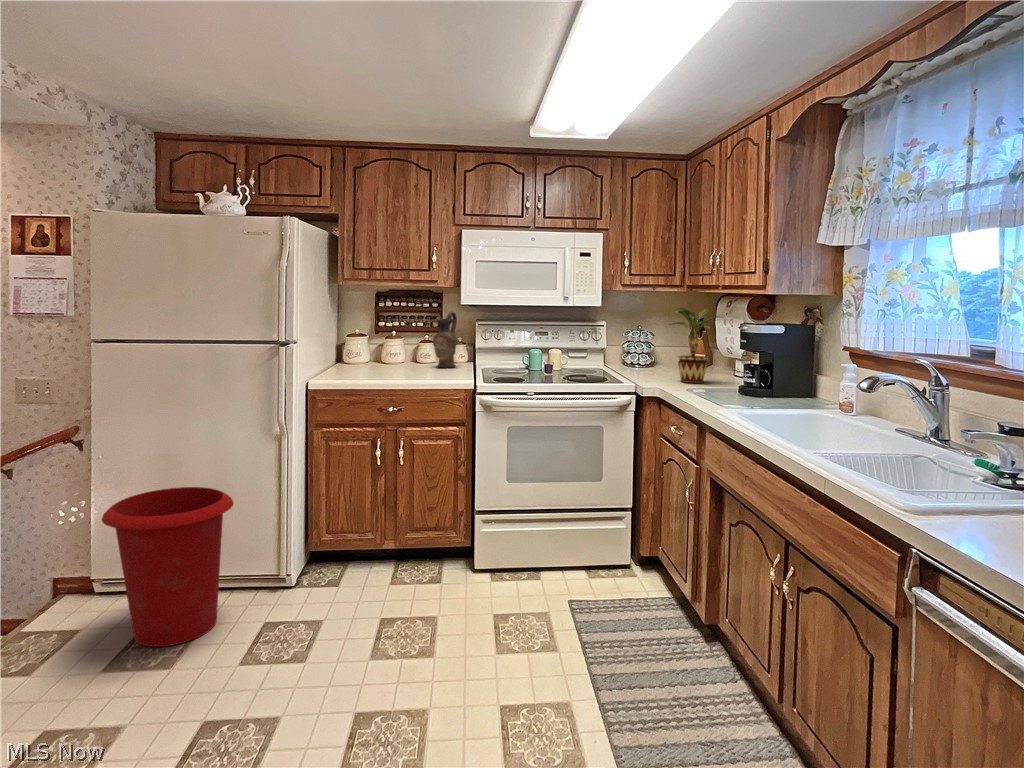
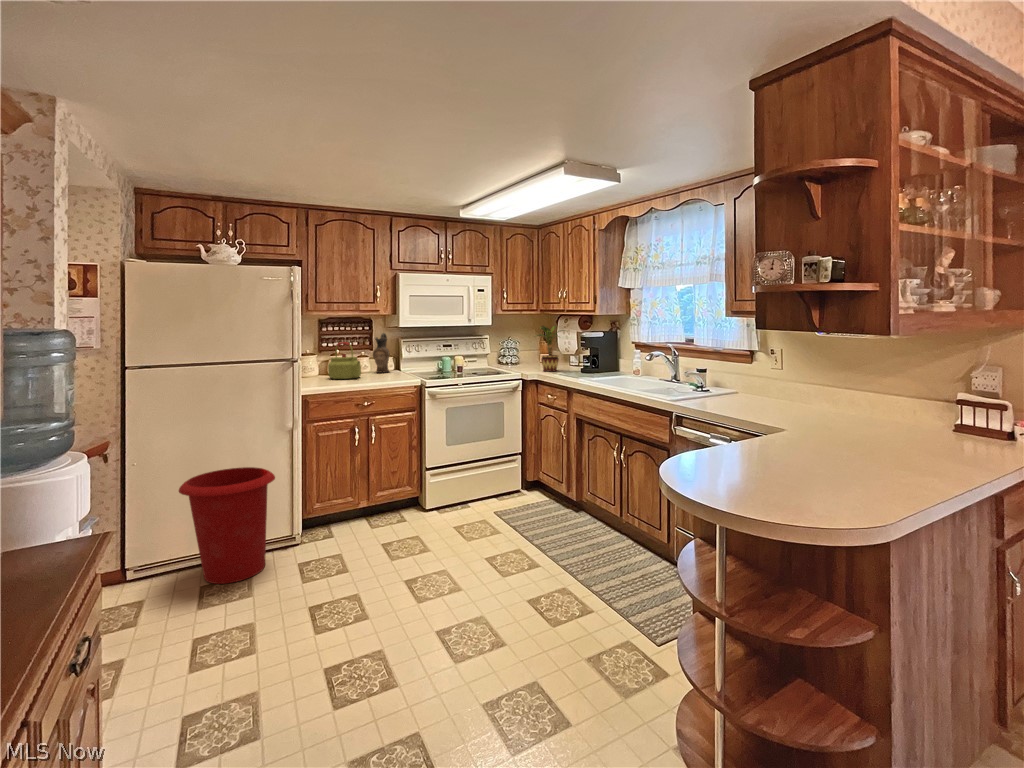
kettle: none [360,322,404,374] -> present [328,342,361,379]

